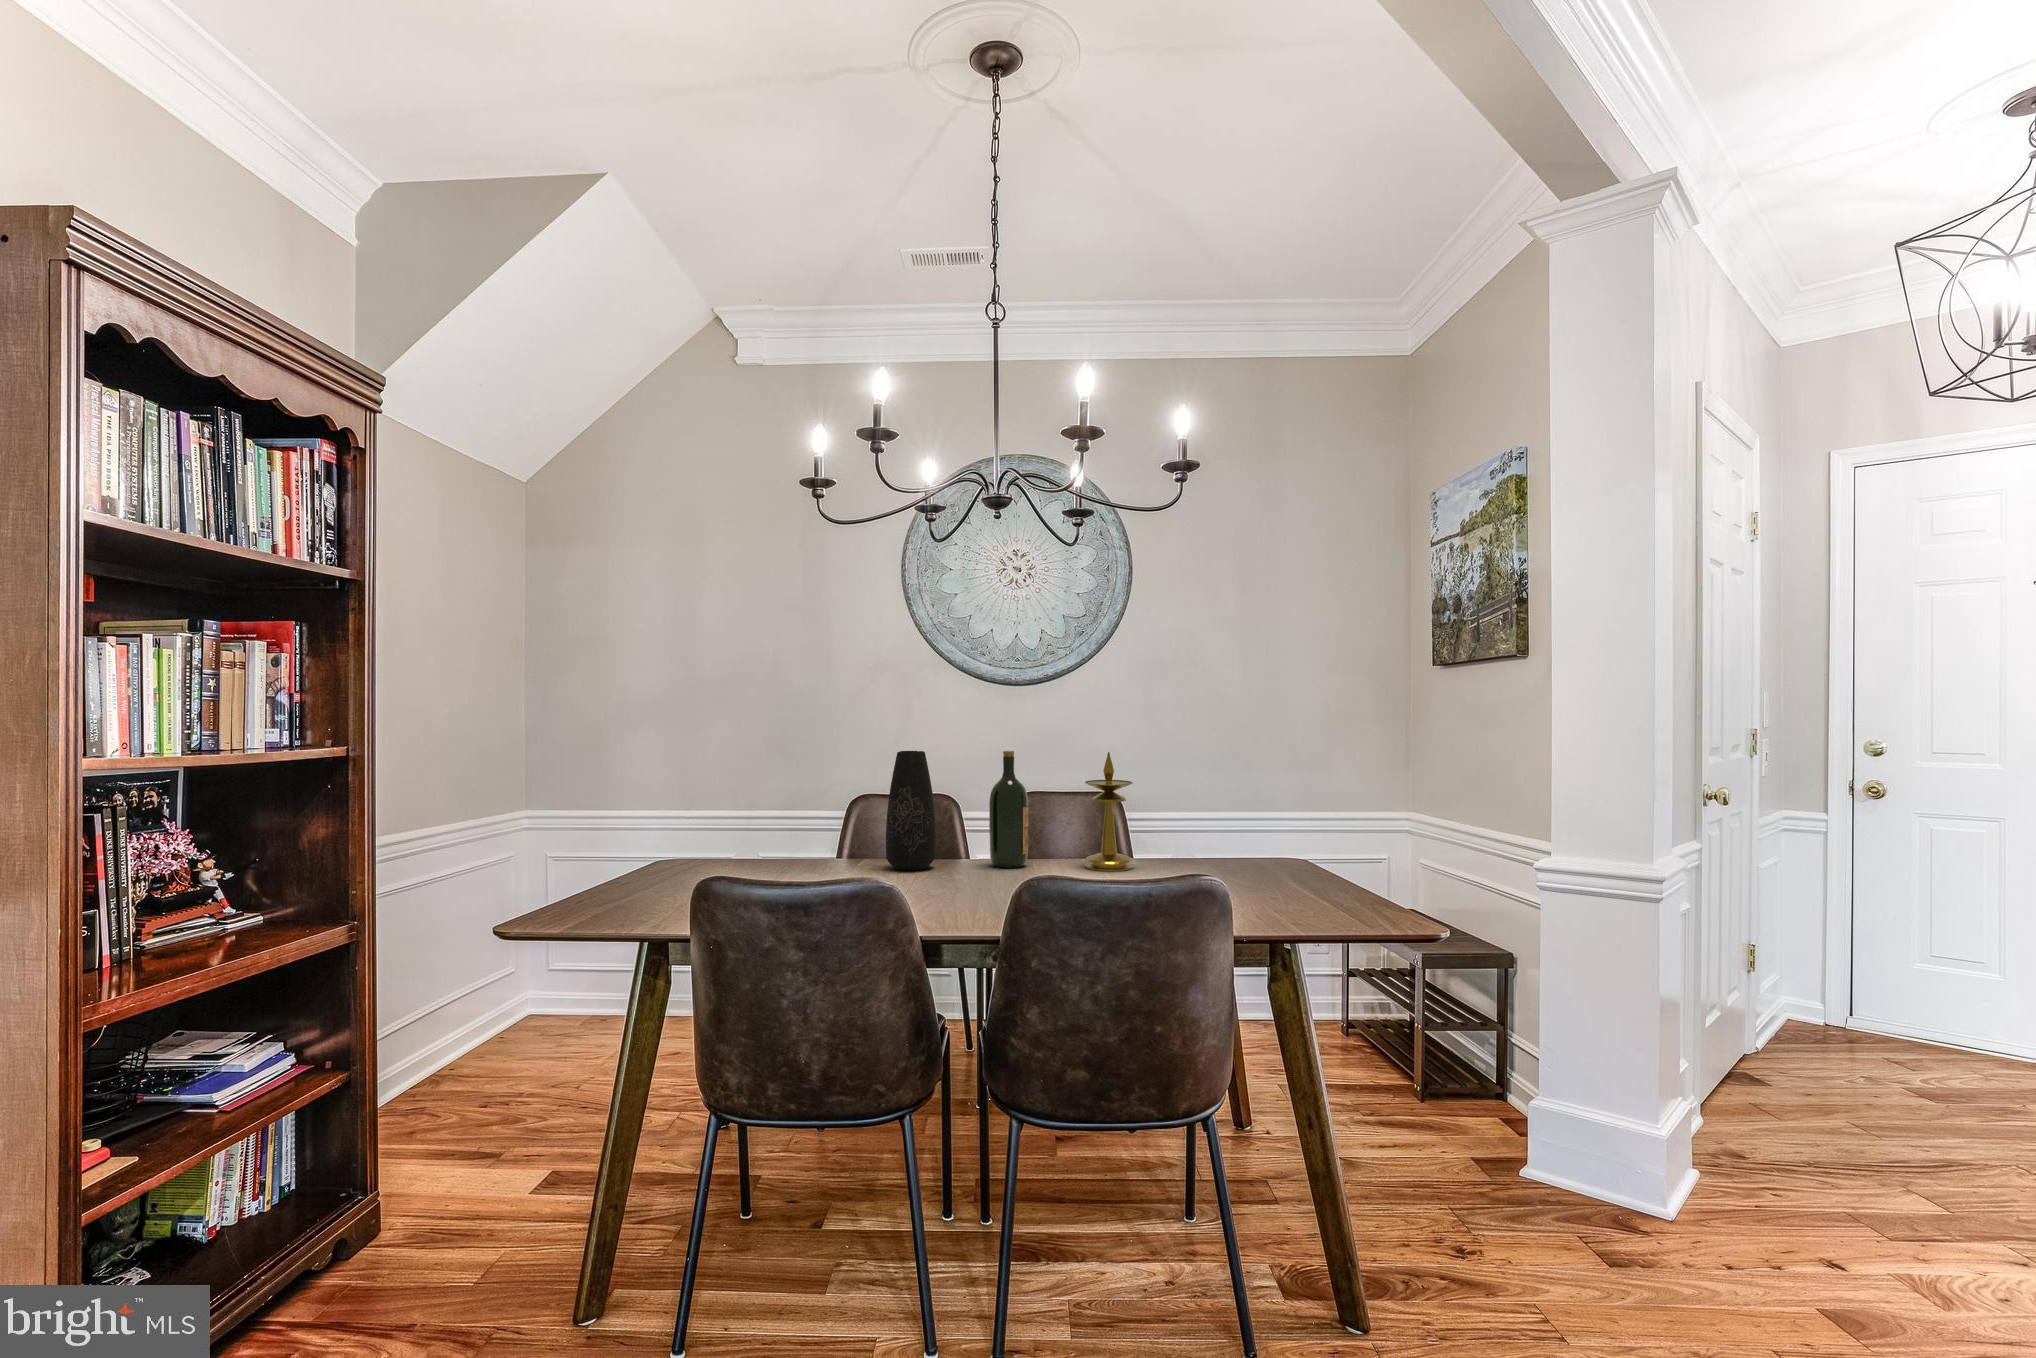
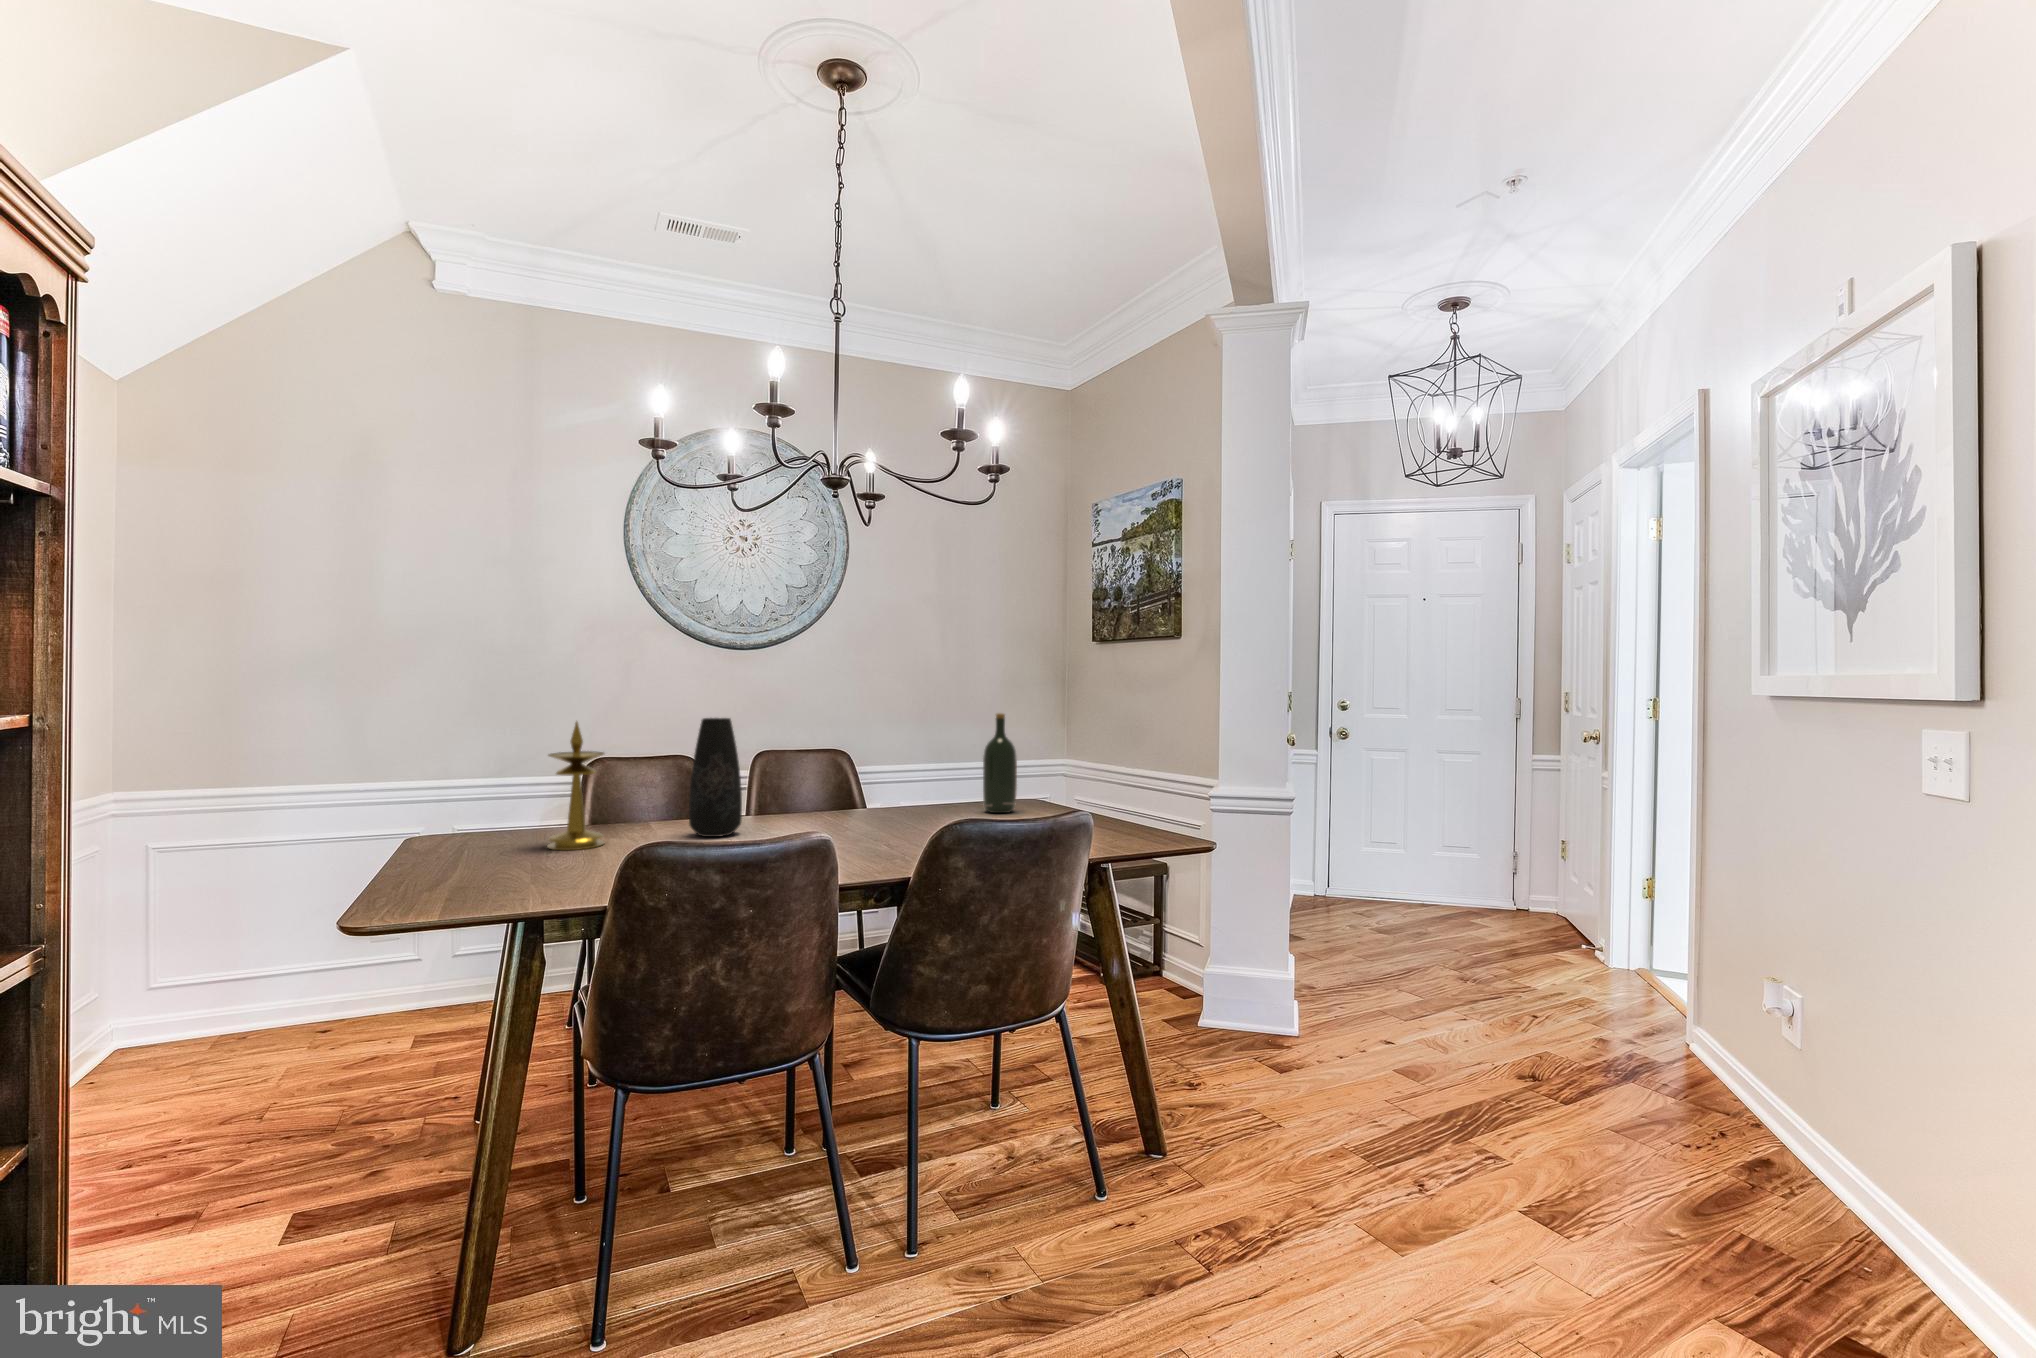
wine bottle: present [989,751,1029,868] -> present [983,713,1017,813]
candlestick: present [1085,752,1133,871] -> present [547,722,604,850]

